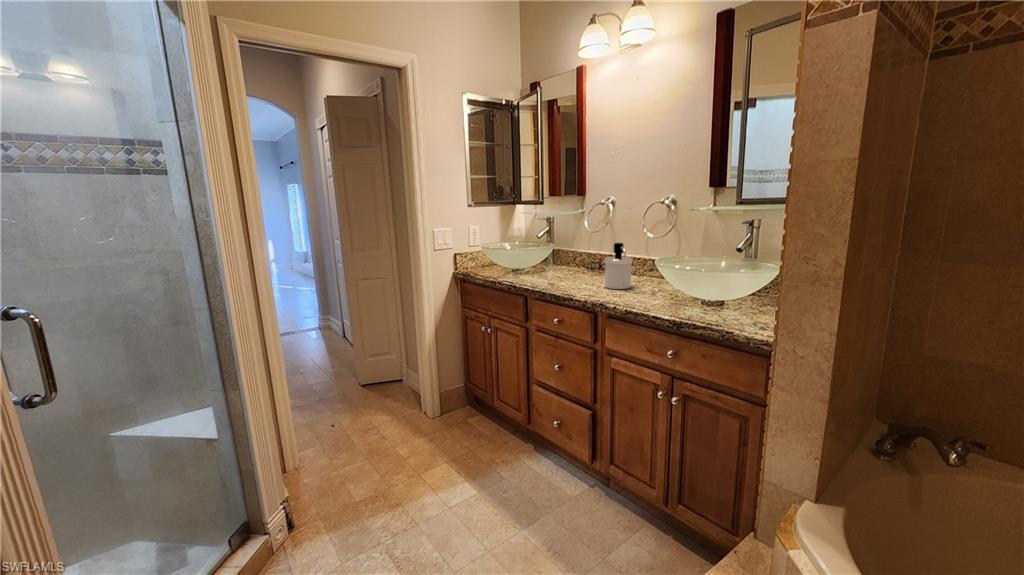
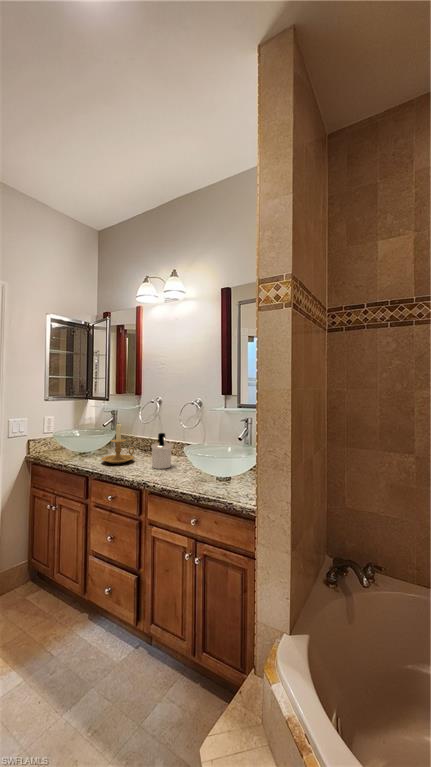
candle holder: none [540,230,580,282] -> present [101,423,134,464]

